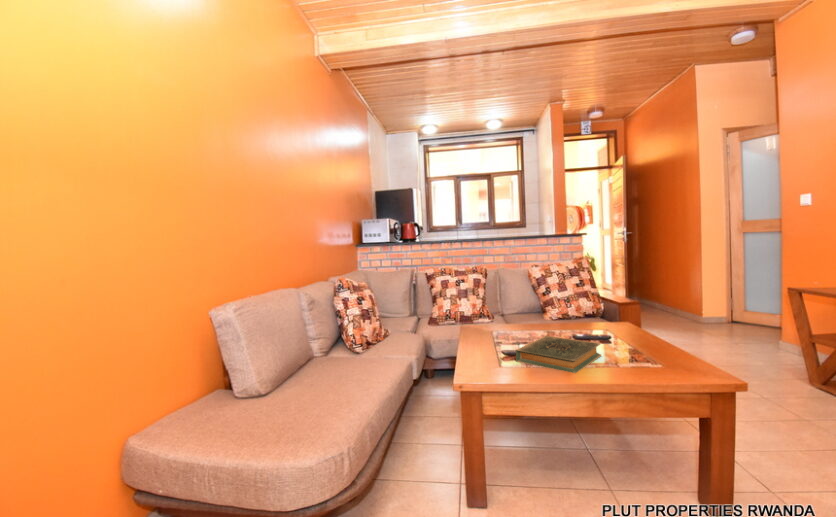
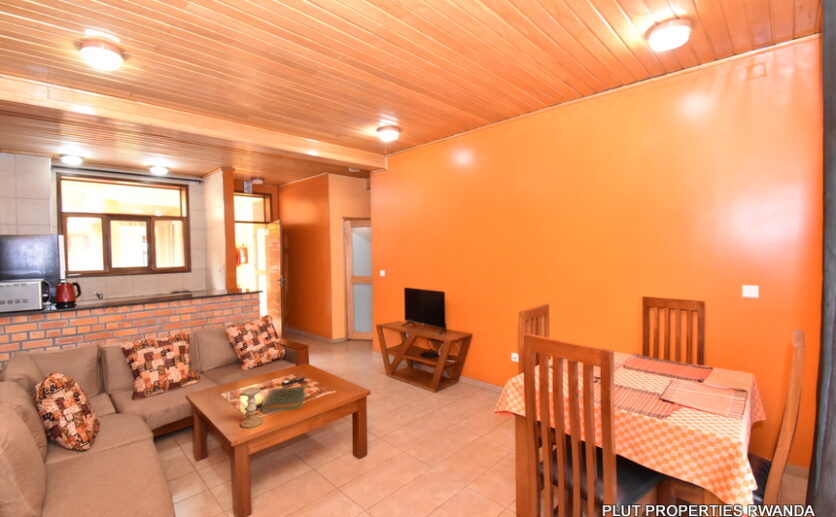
candle holder: none [474,317,507,376] -> present [241,388,263,428]

